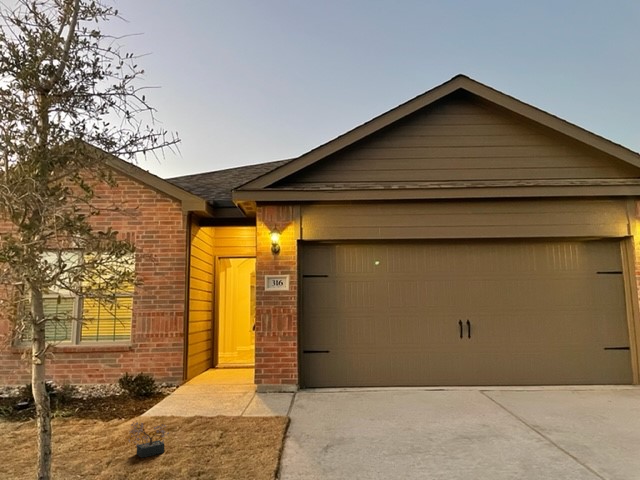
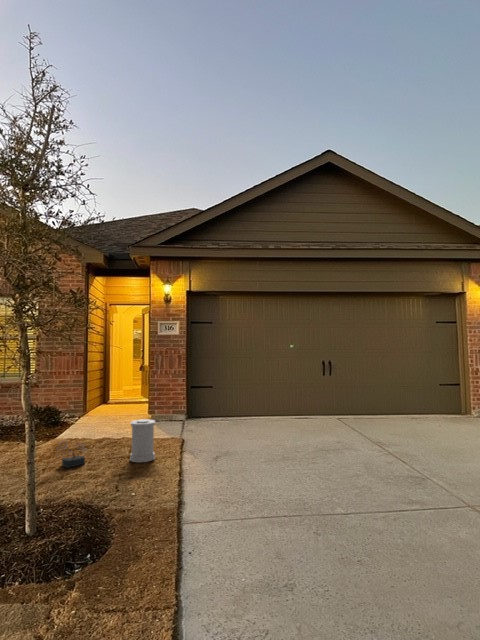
trash can: none [219,396,251,452] -> present [130,419,155,462]

